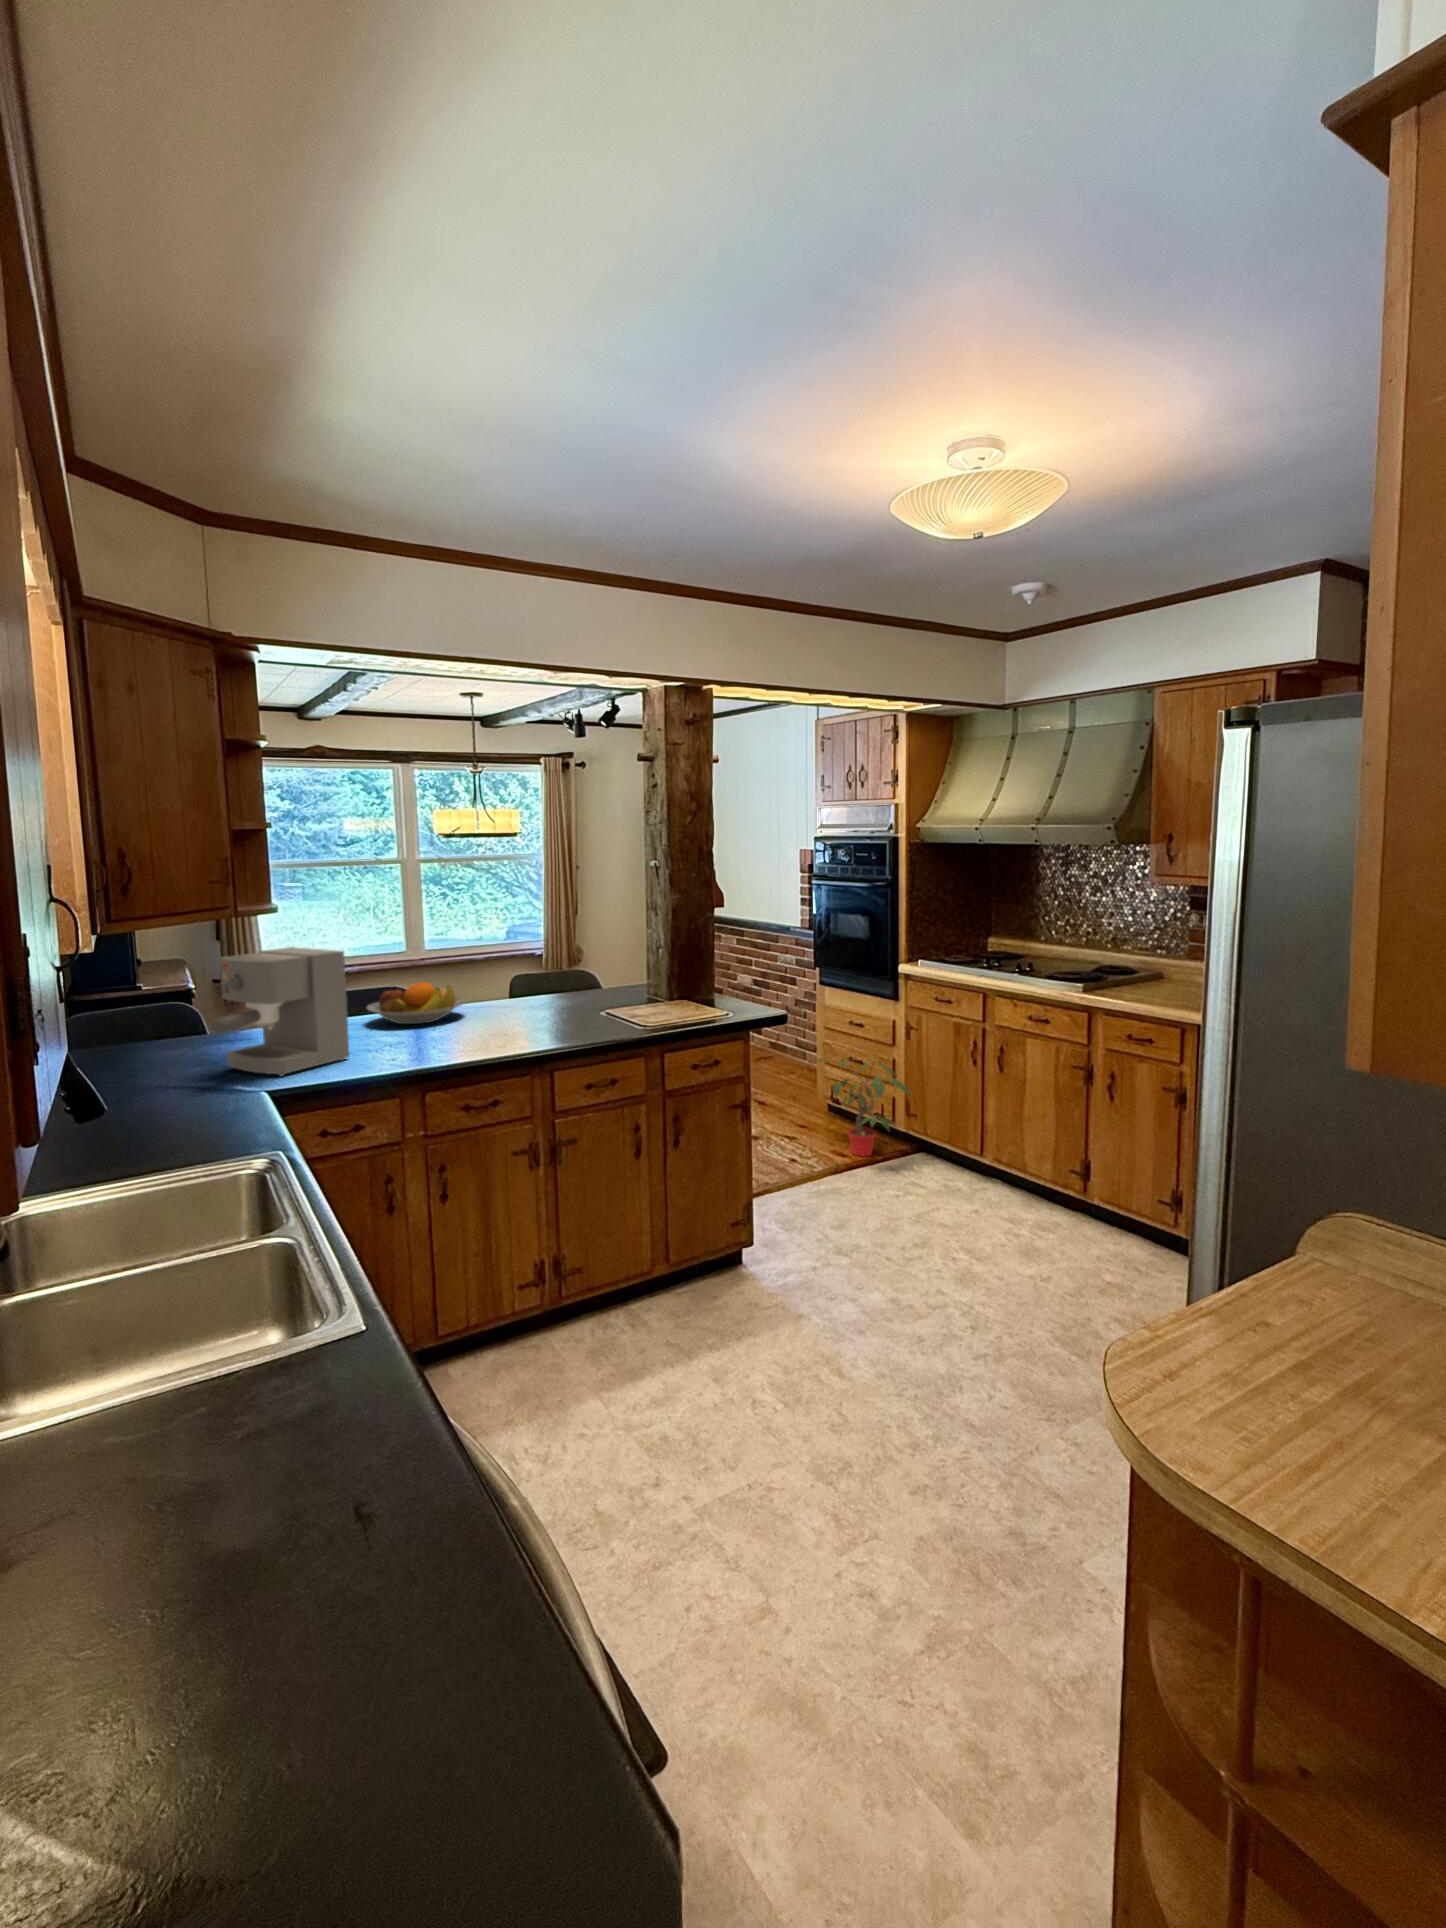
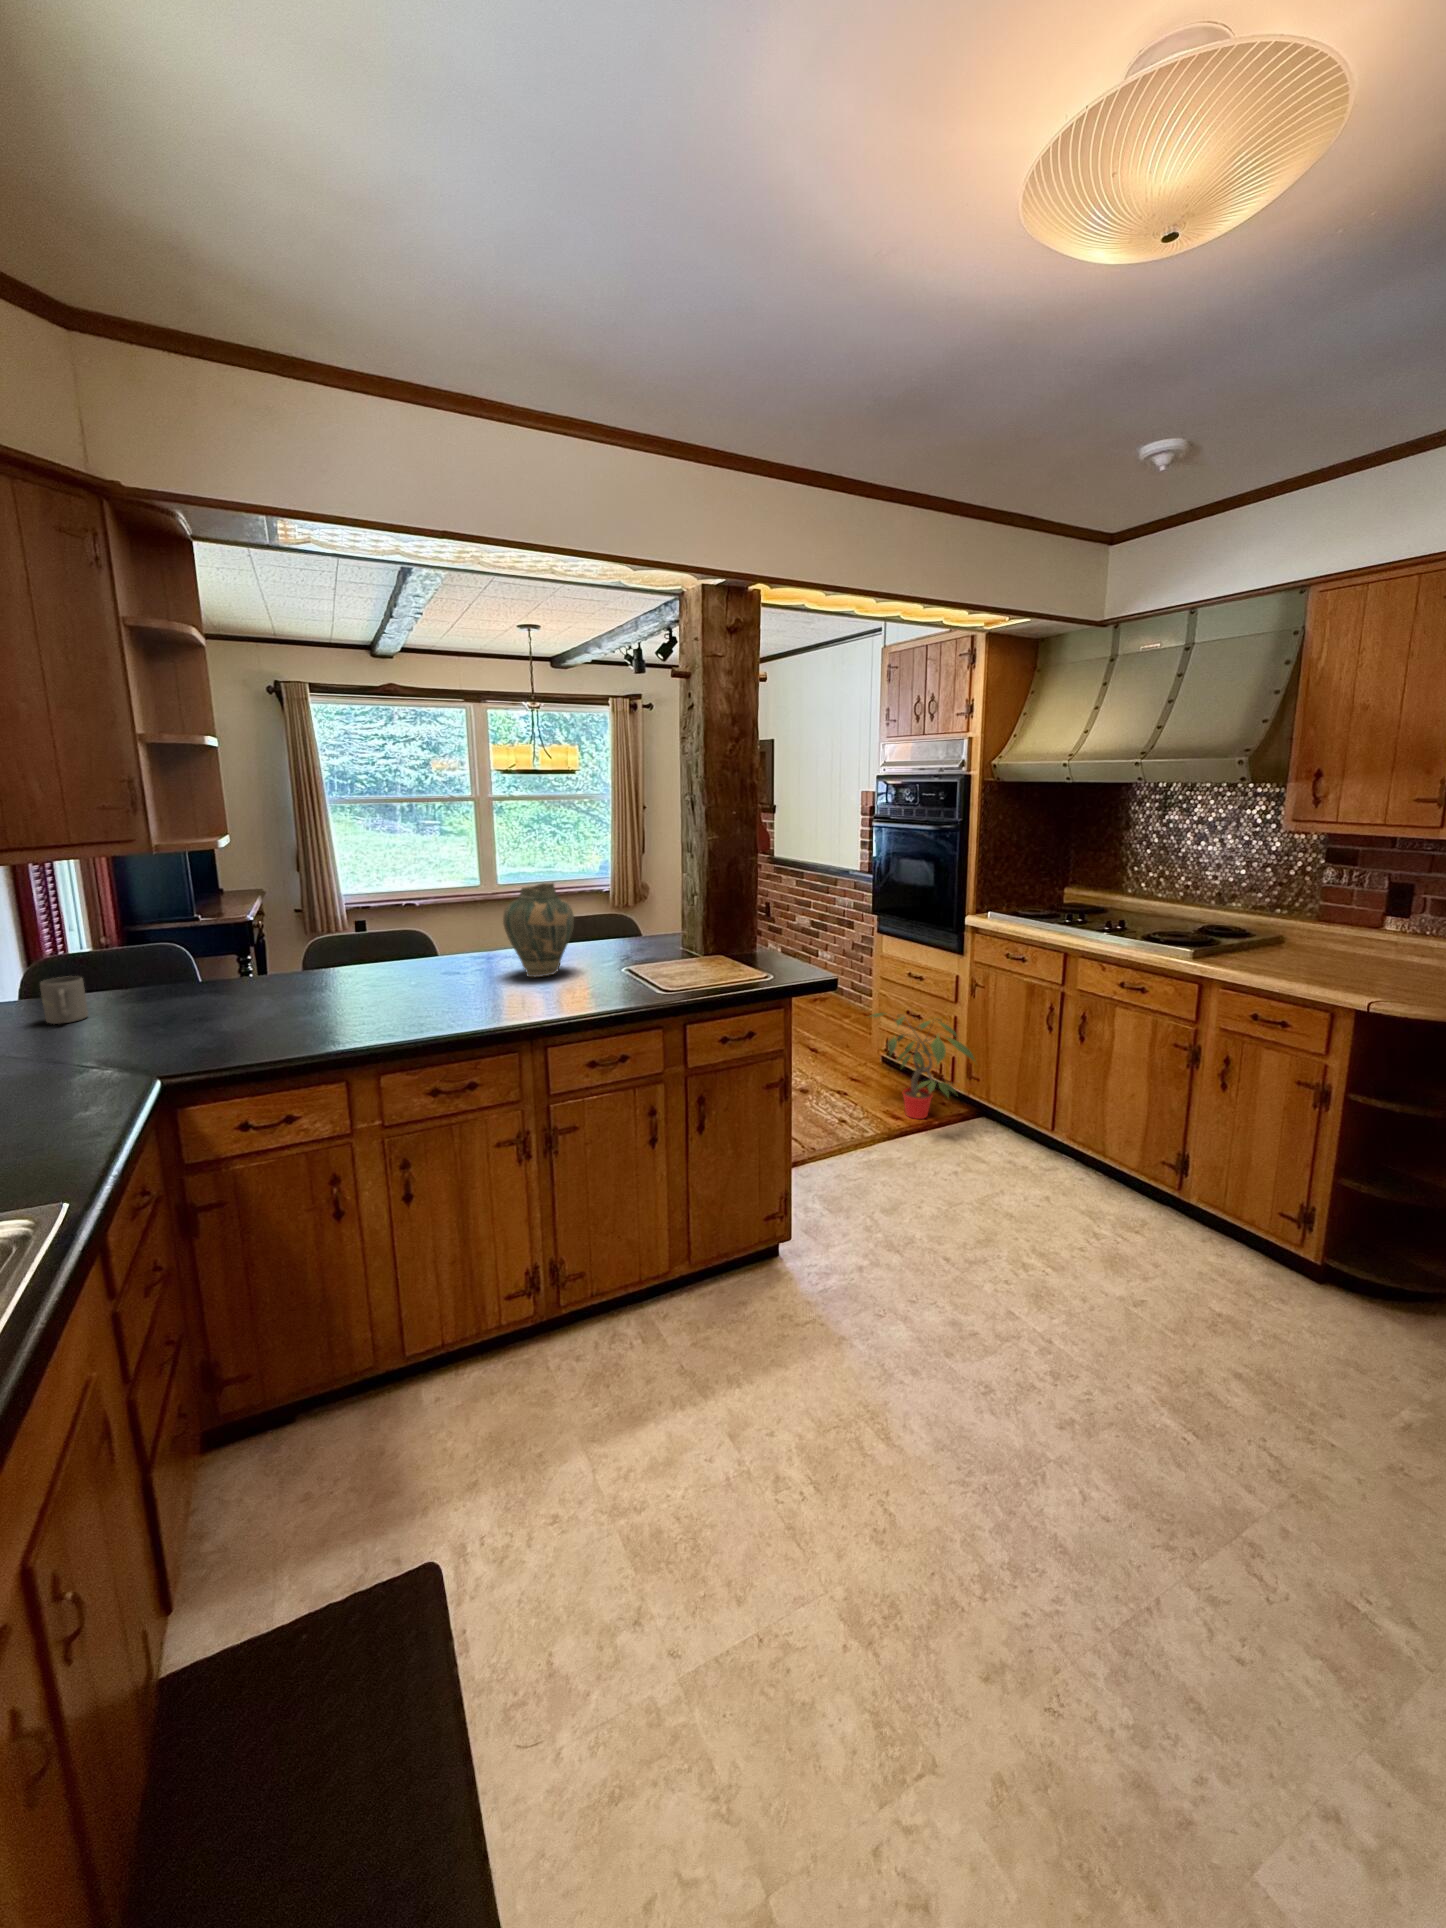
vase: none [498,938,559,1021] -> present [503,883,574,977]
coffee maker: present [211,947,350,1076] -> none [99,889,302,1052]
fruit bowl: present [367,982,464,1024] -> none [360,929,473,977]
mug: none [114,1025,149,1065] -> present [40,976,88,1024]

